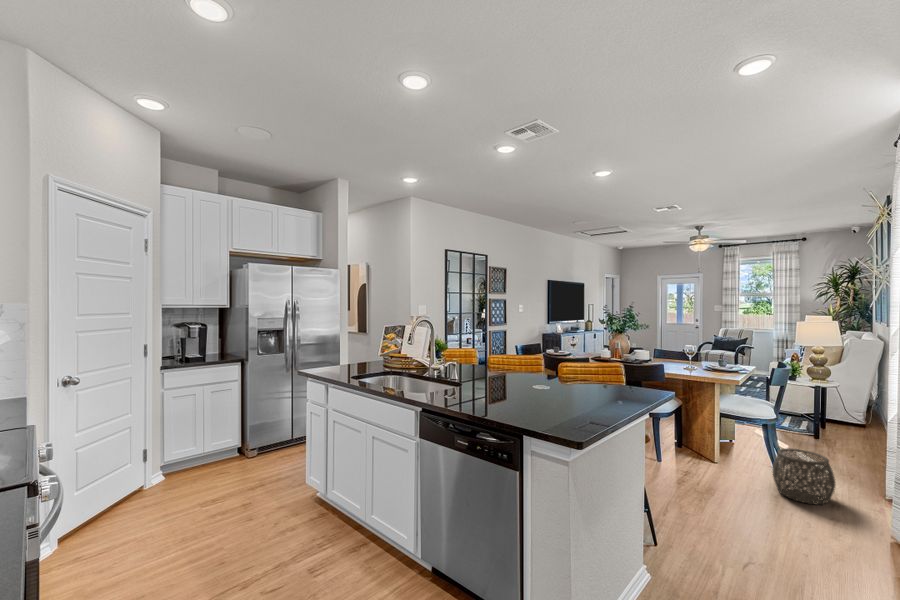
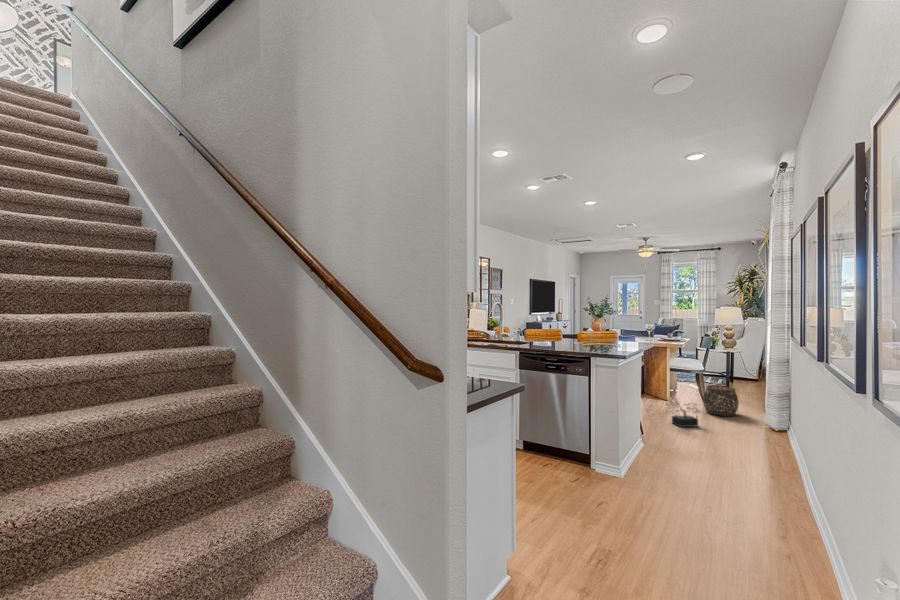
decorative plant: none [703,472,765,528] -> present [666,398,700,427]

